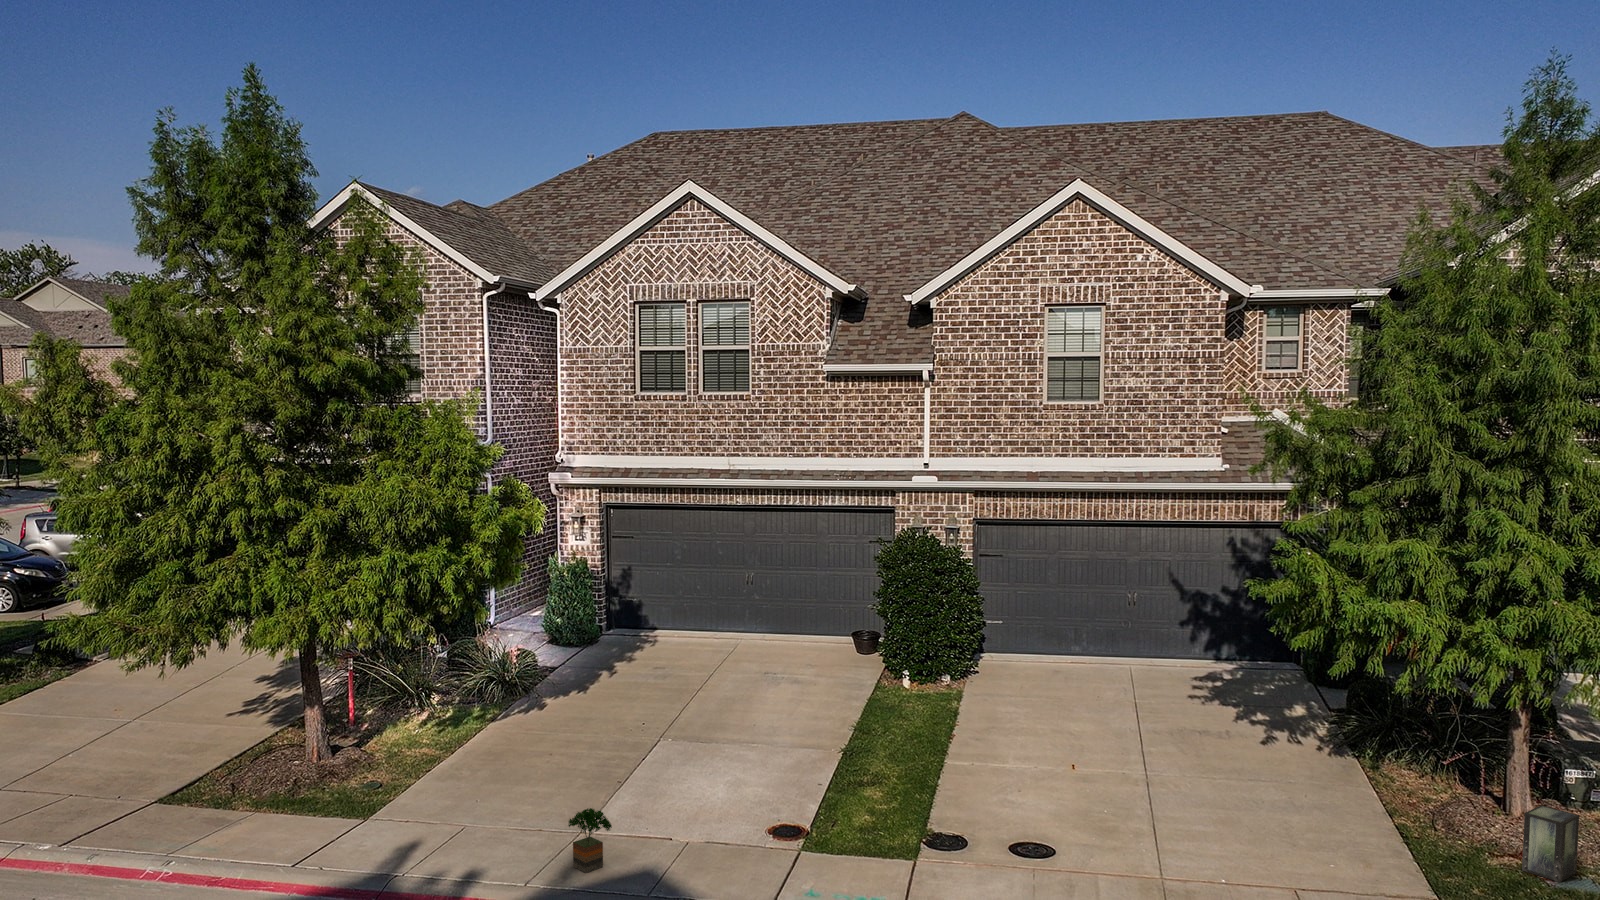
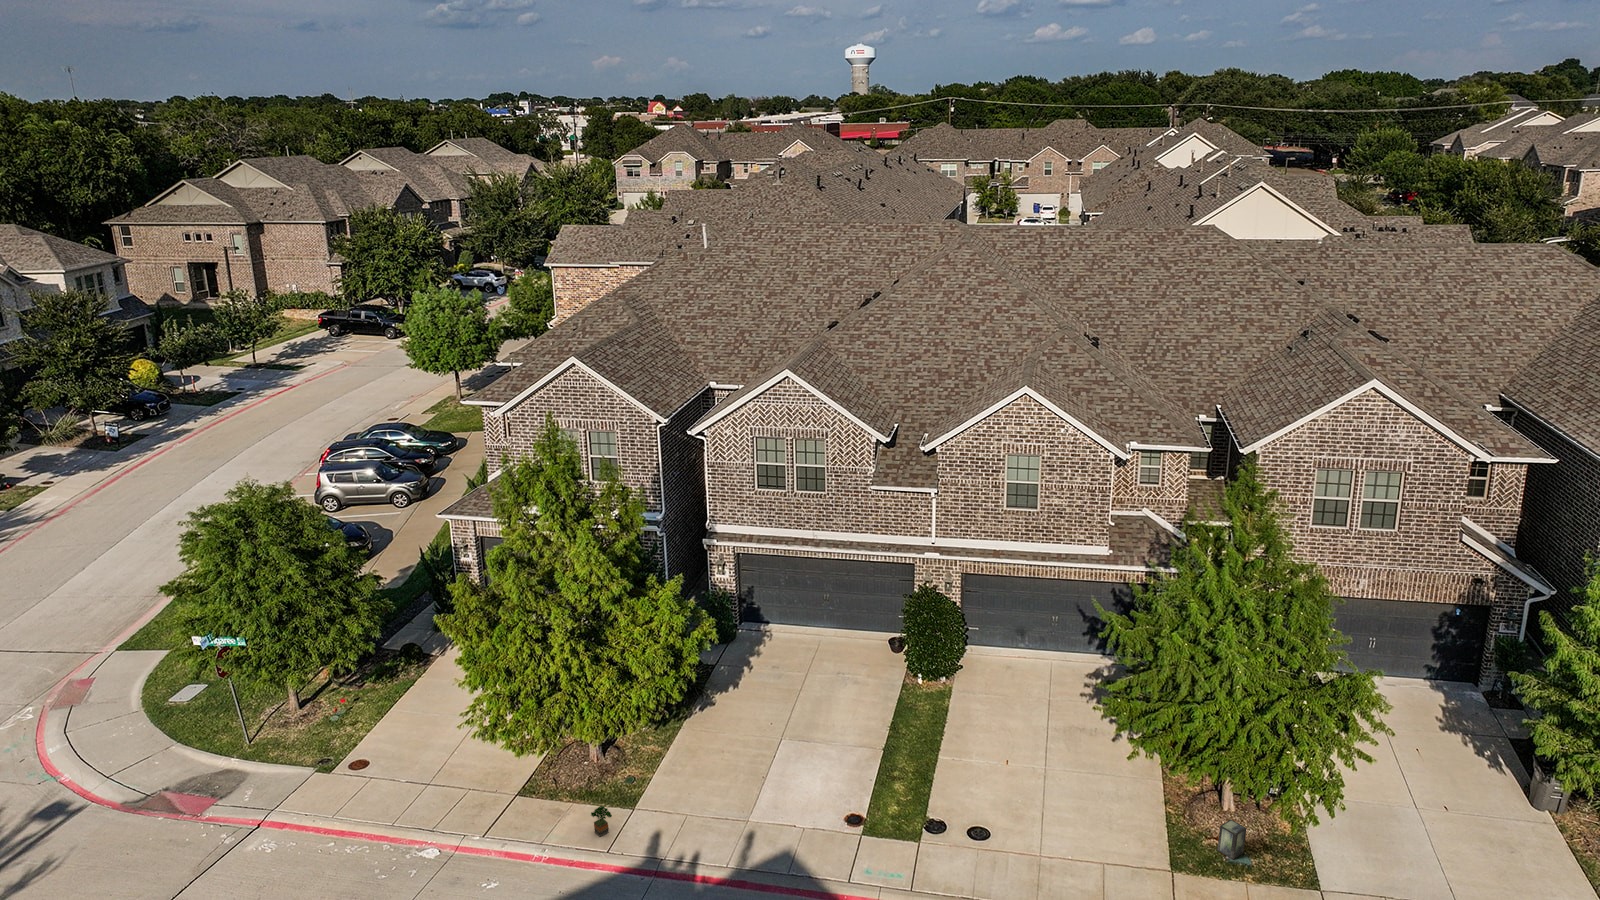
potted tree: present [568,808,612,873] -> present [591,806,612,837]

